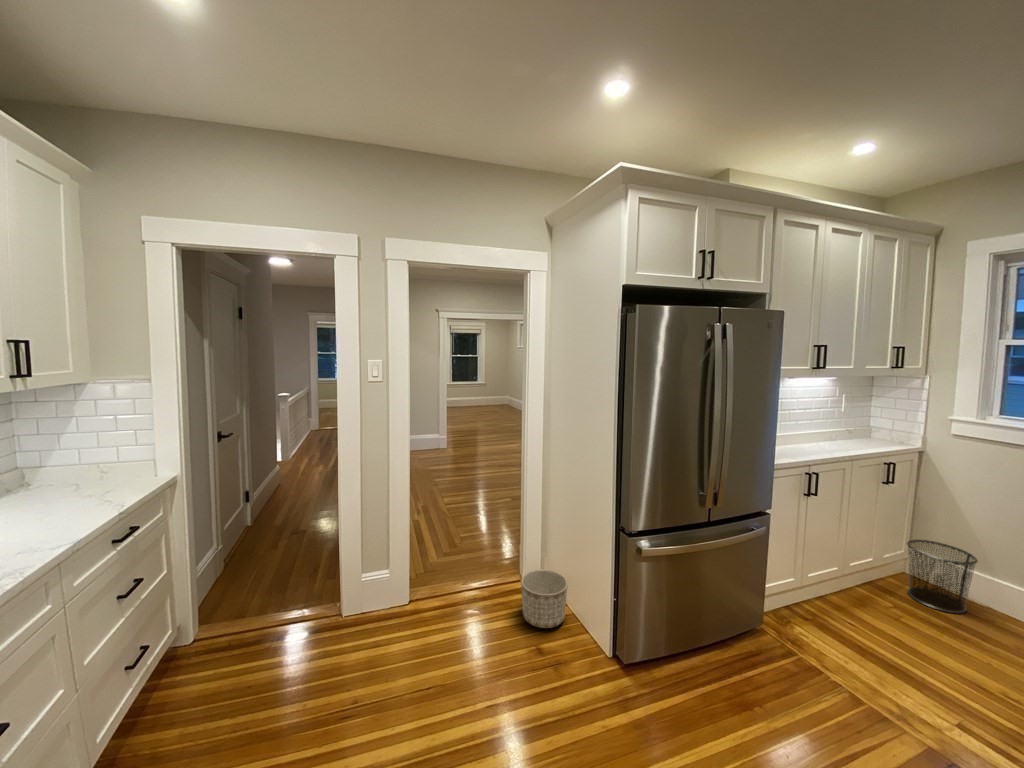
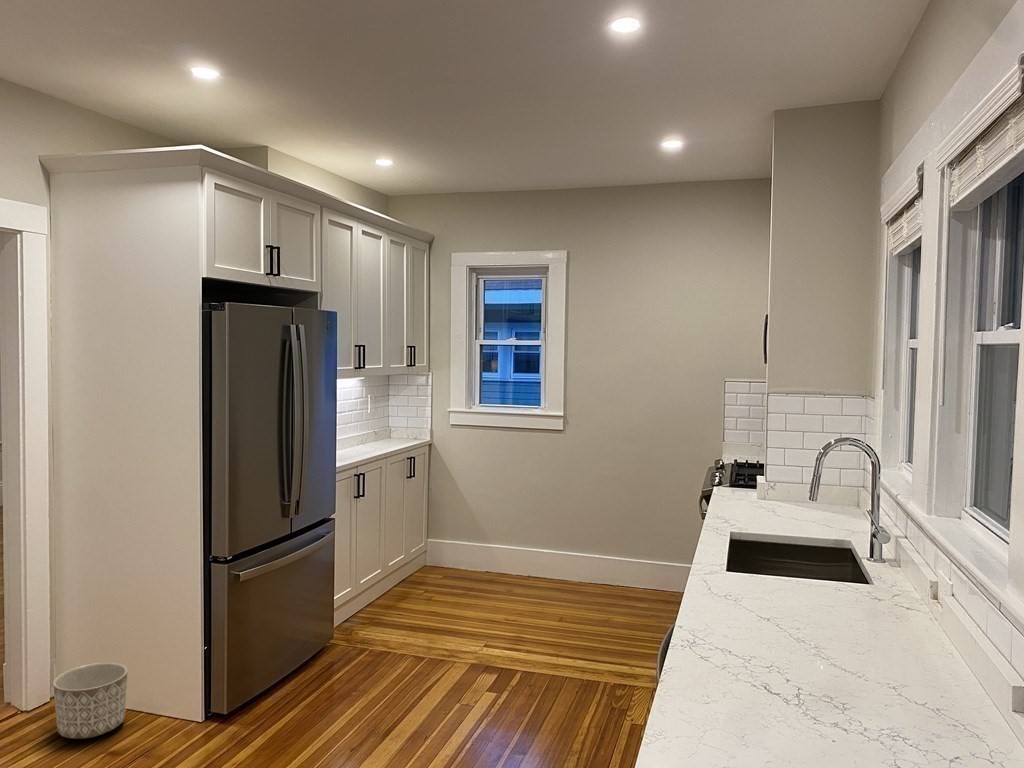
waste bin: present [907,540,978,613] -> none [429,525,474,583]

